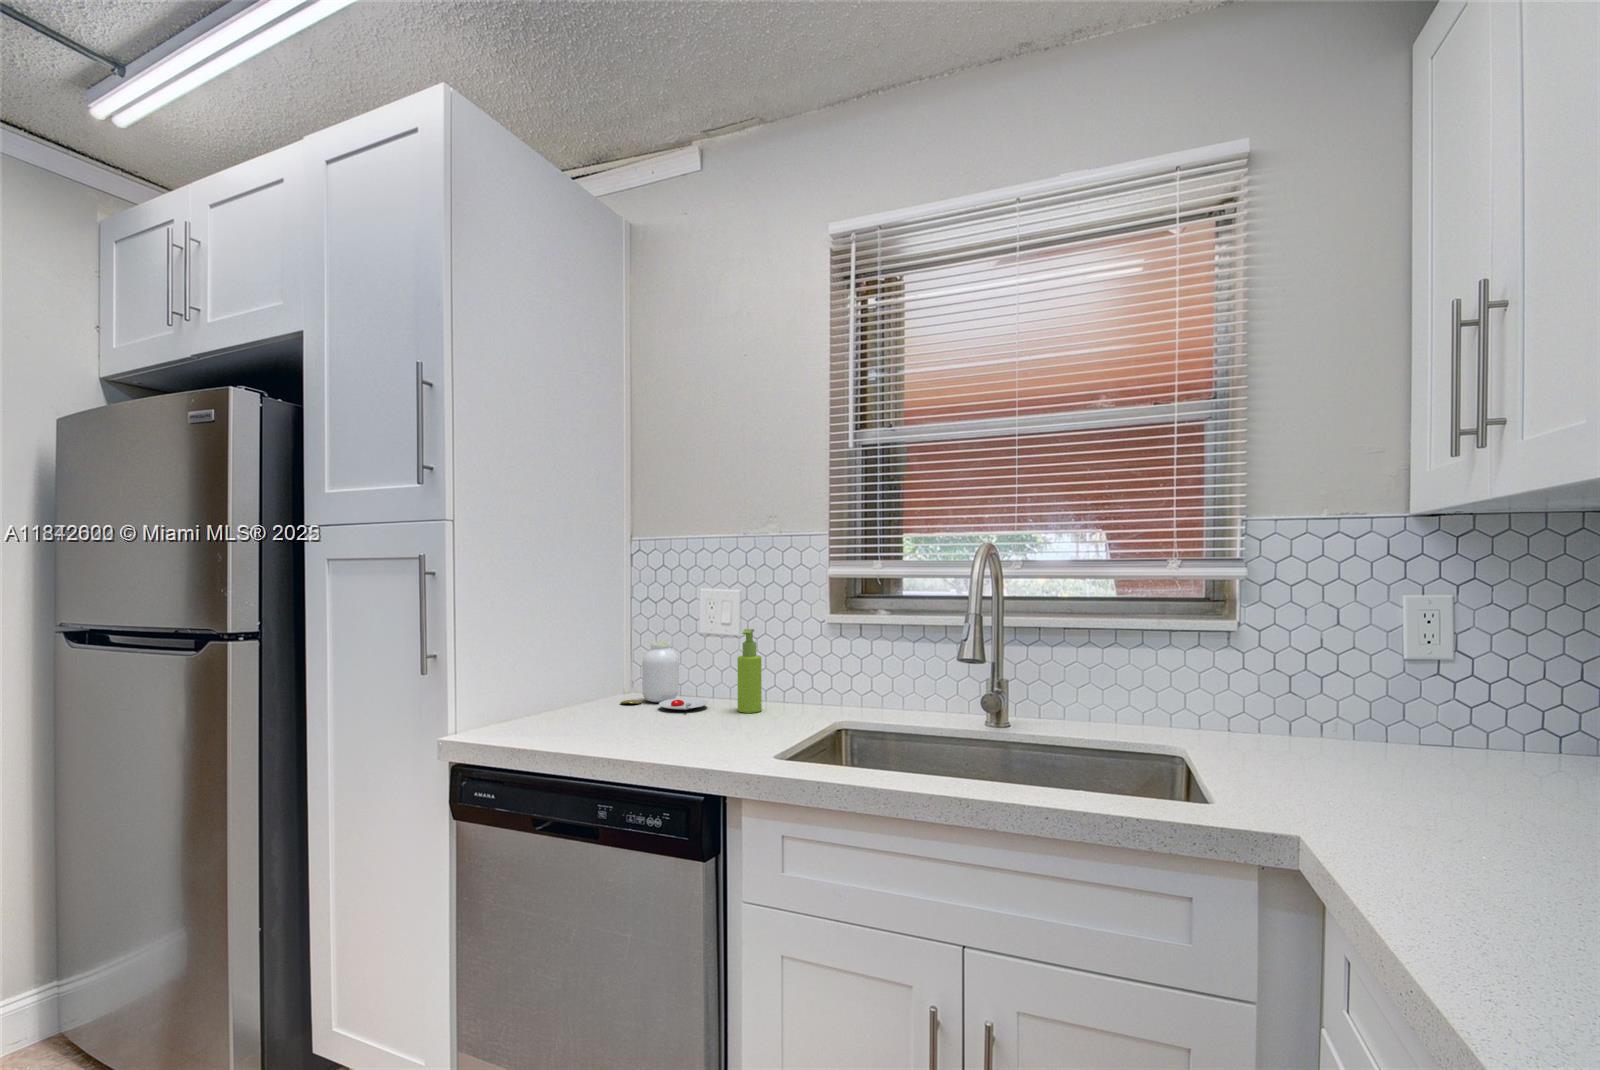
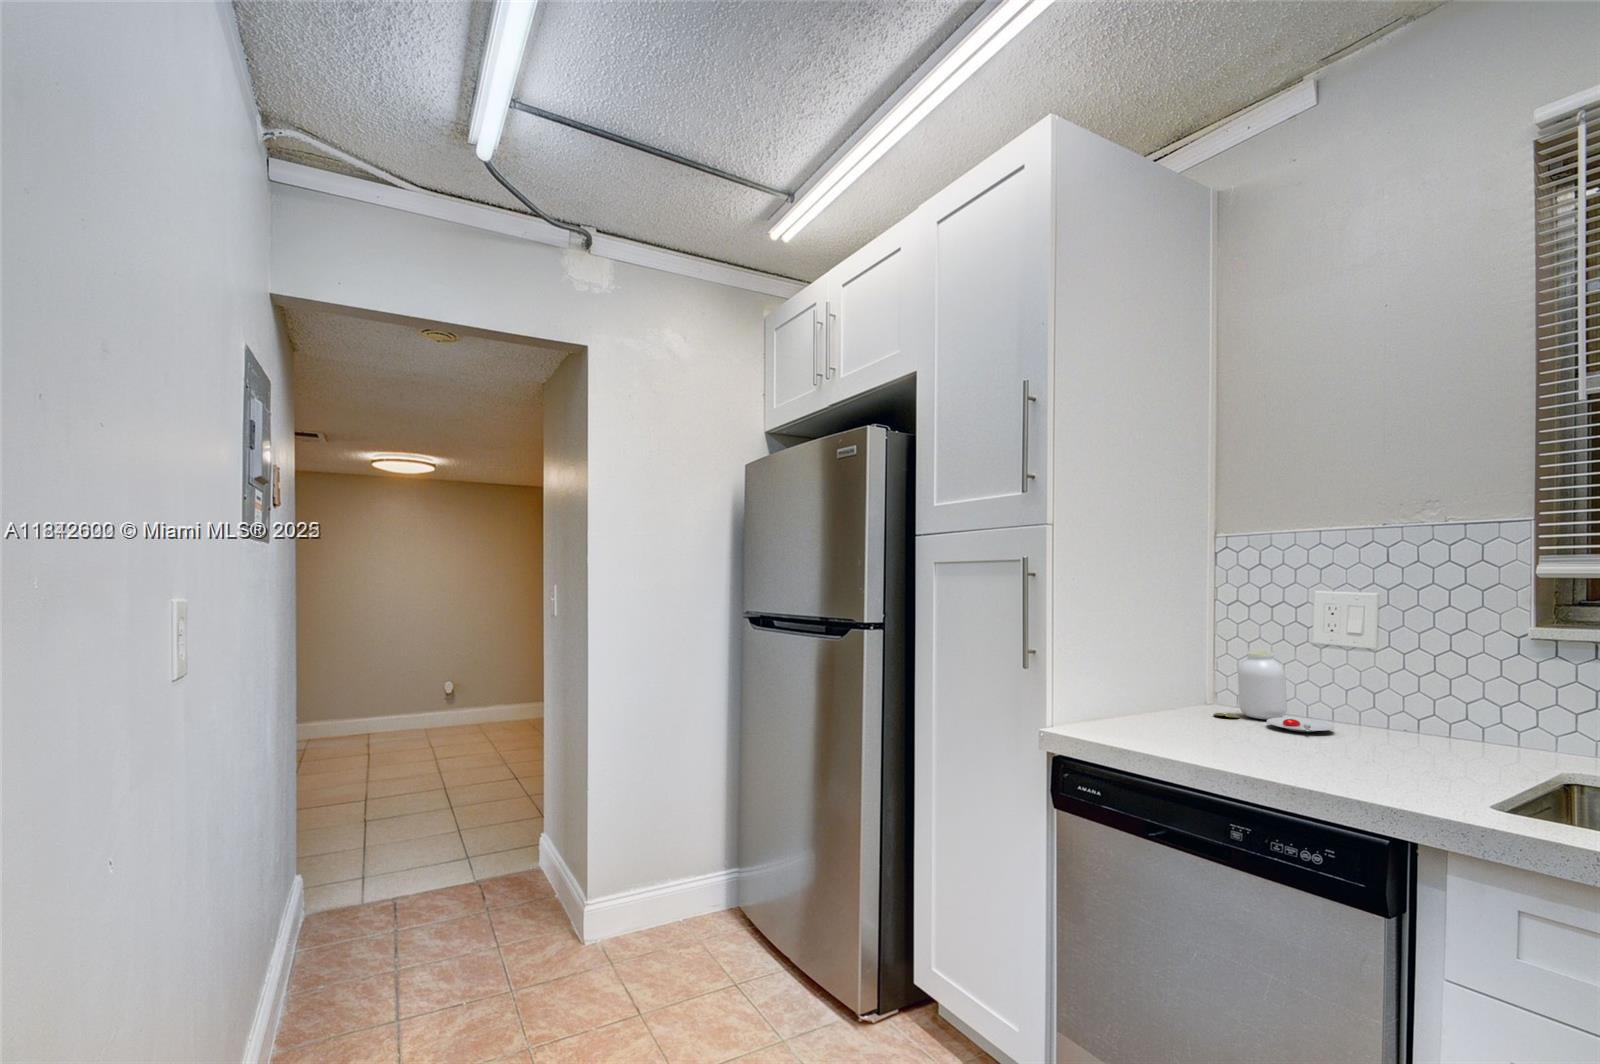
soap dispenser: present [737,629,762,713] -> none [1379,642,1421,746]

